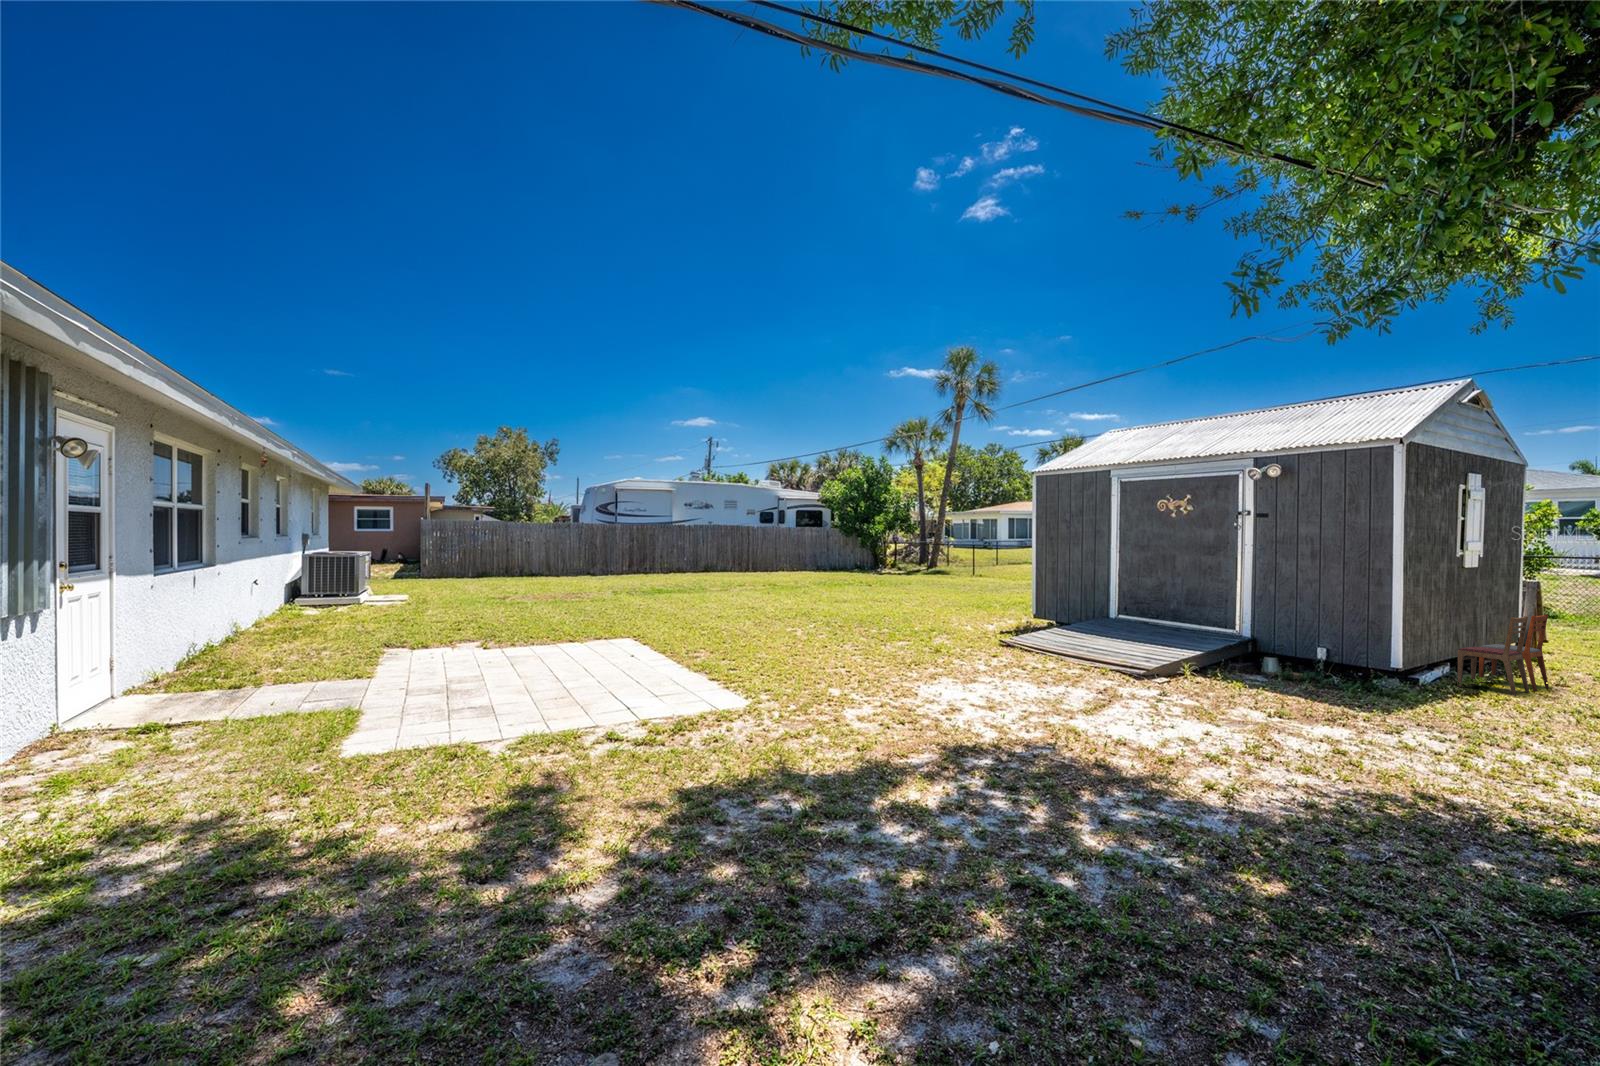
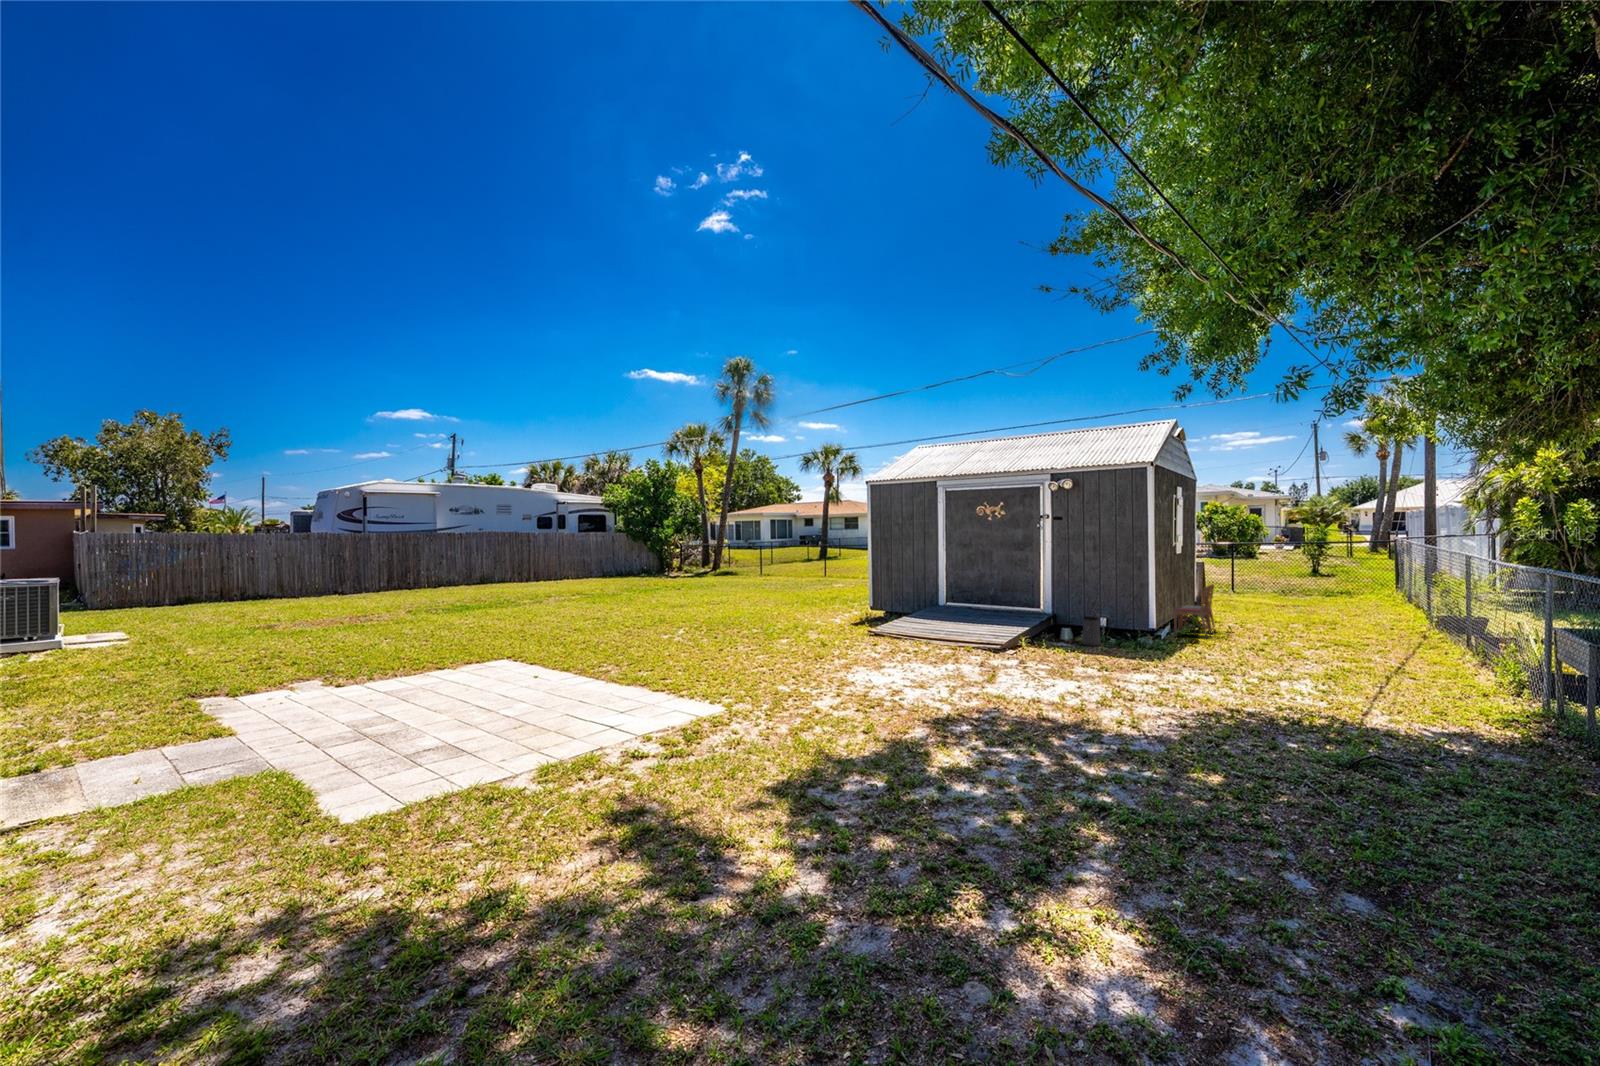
watering can: none [1280,638,1316,687] -> present [1082,613,1101,646]

